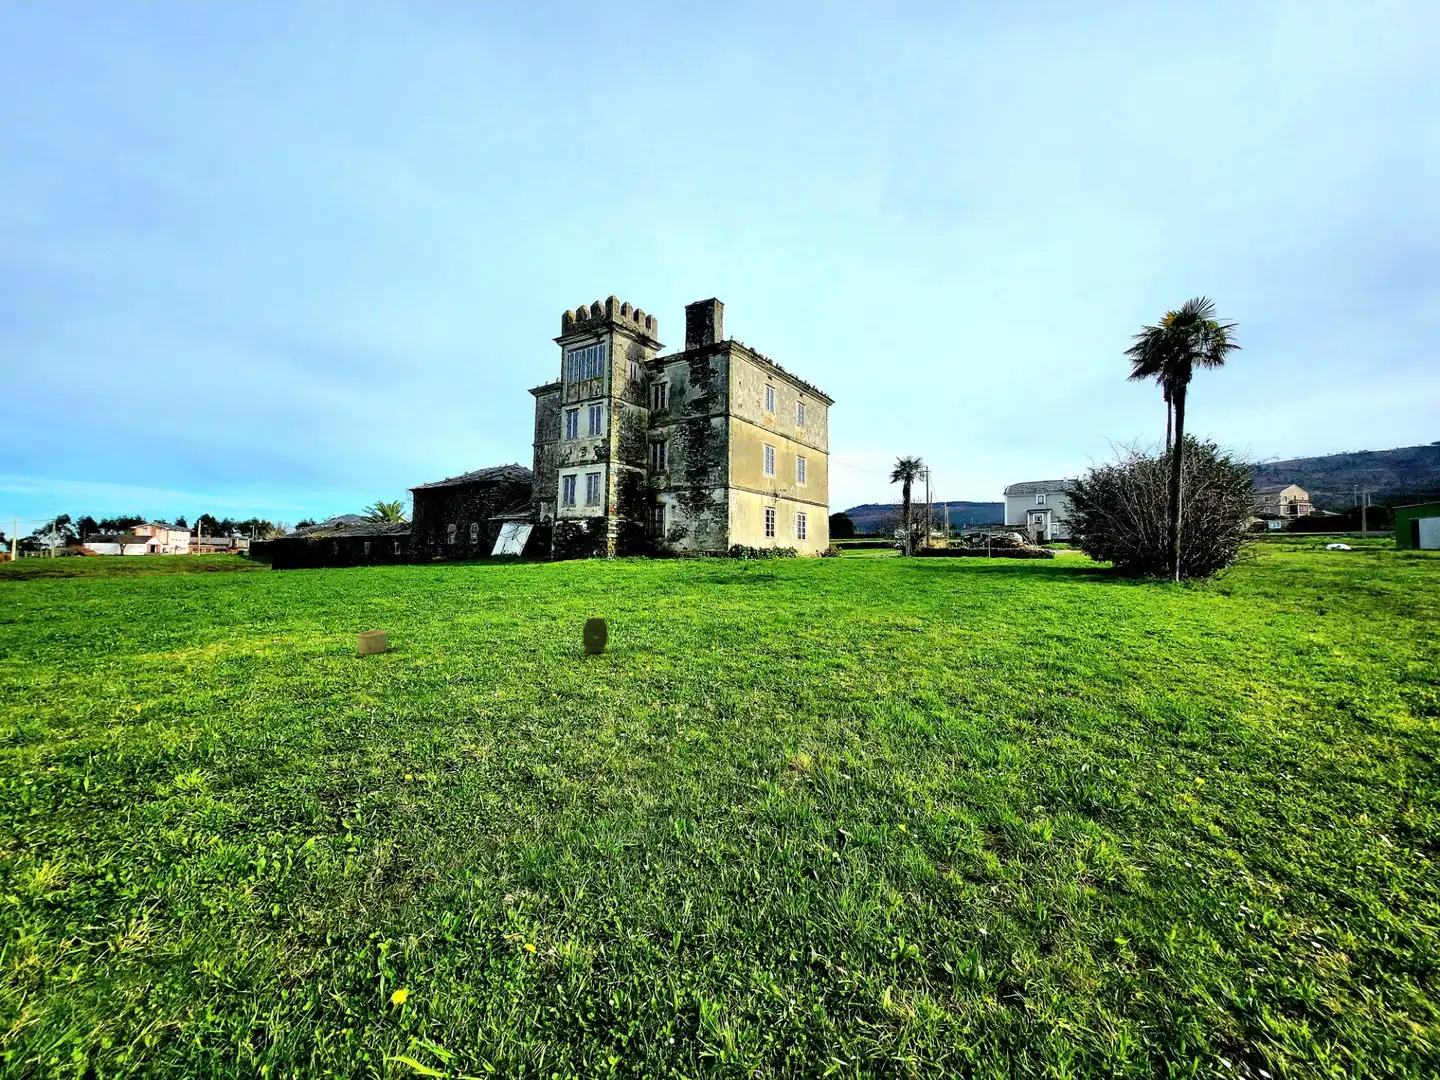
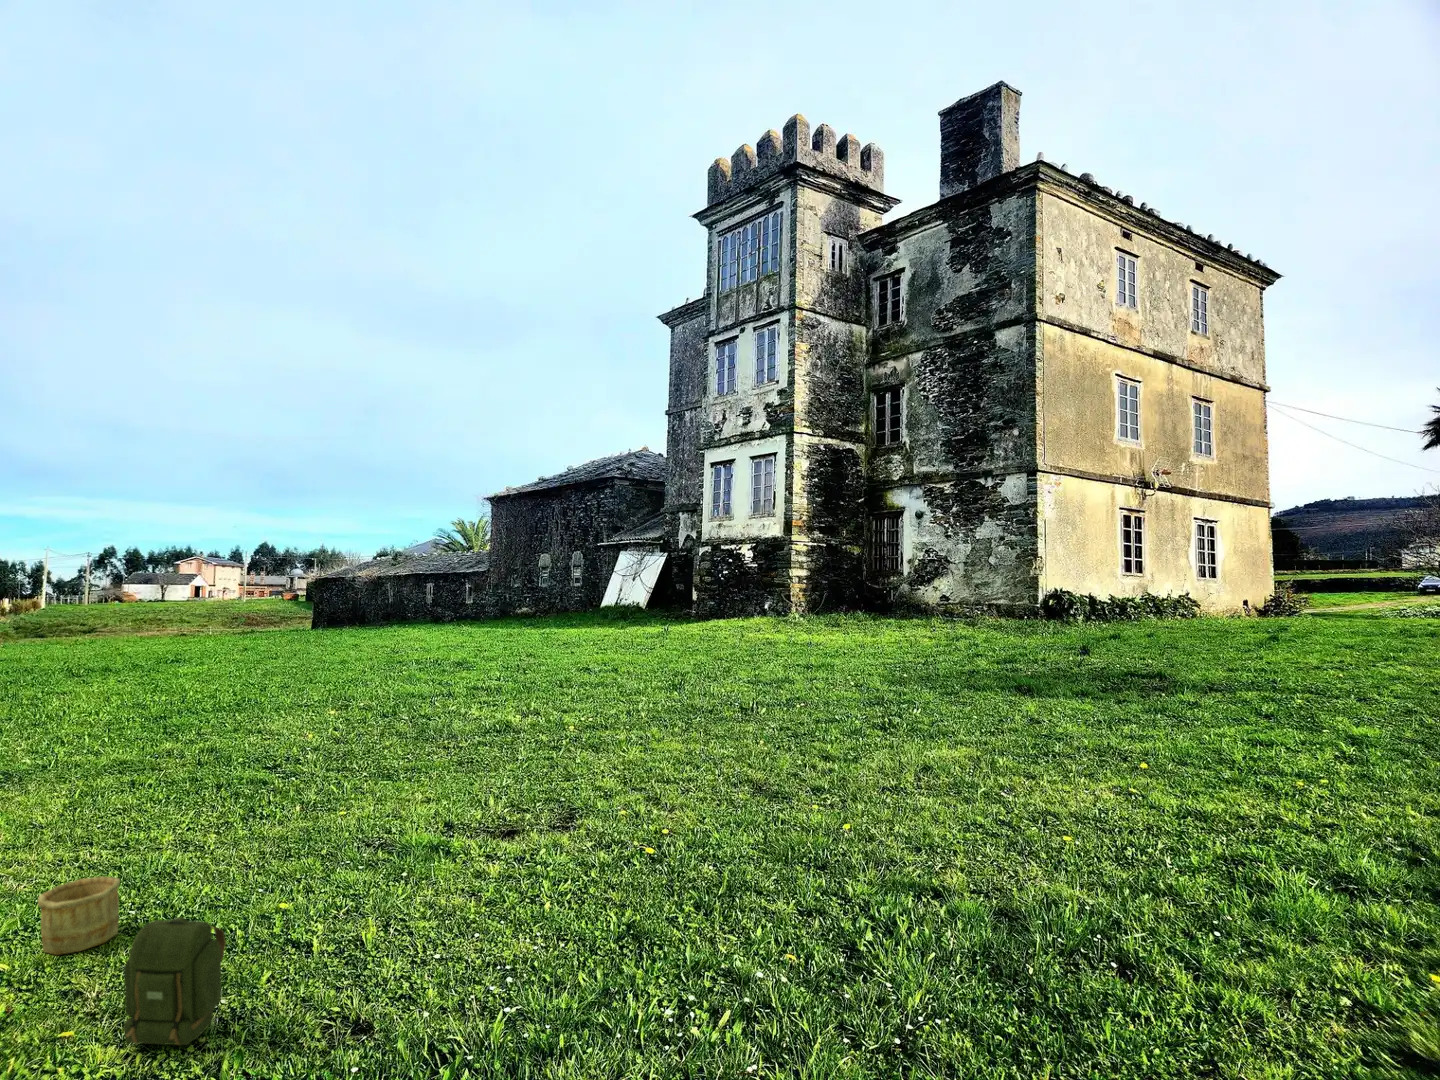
backpack: present [582,618,608,653] -> present [123,917,226,1045]

